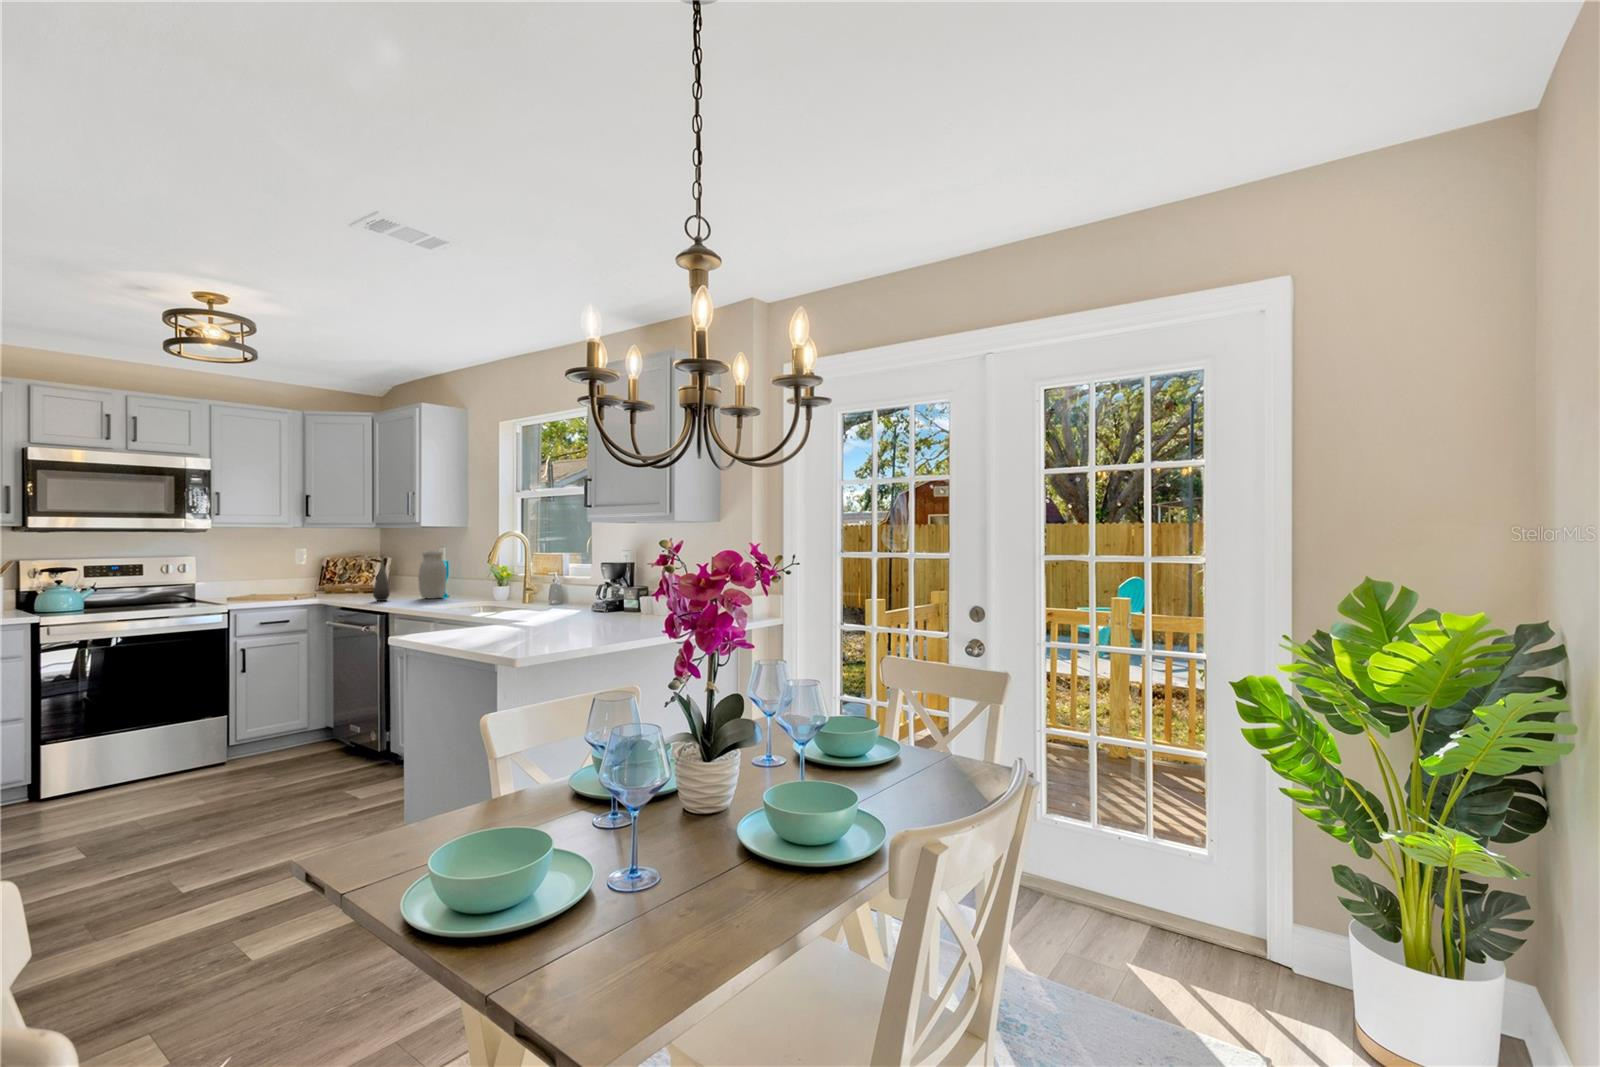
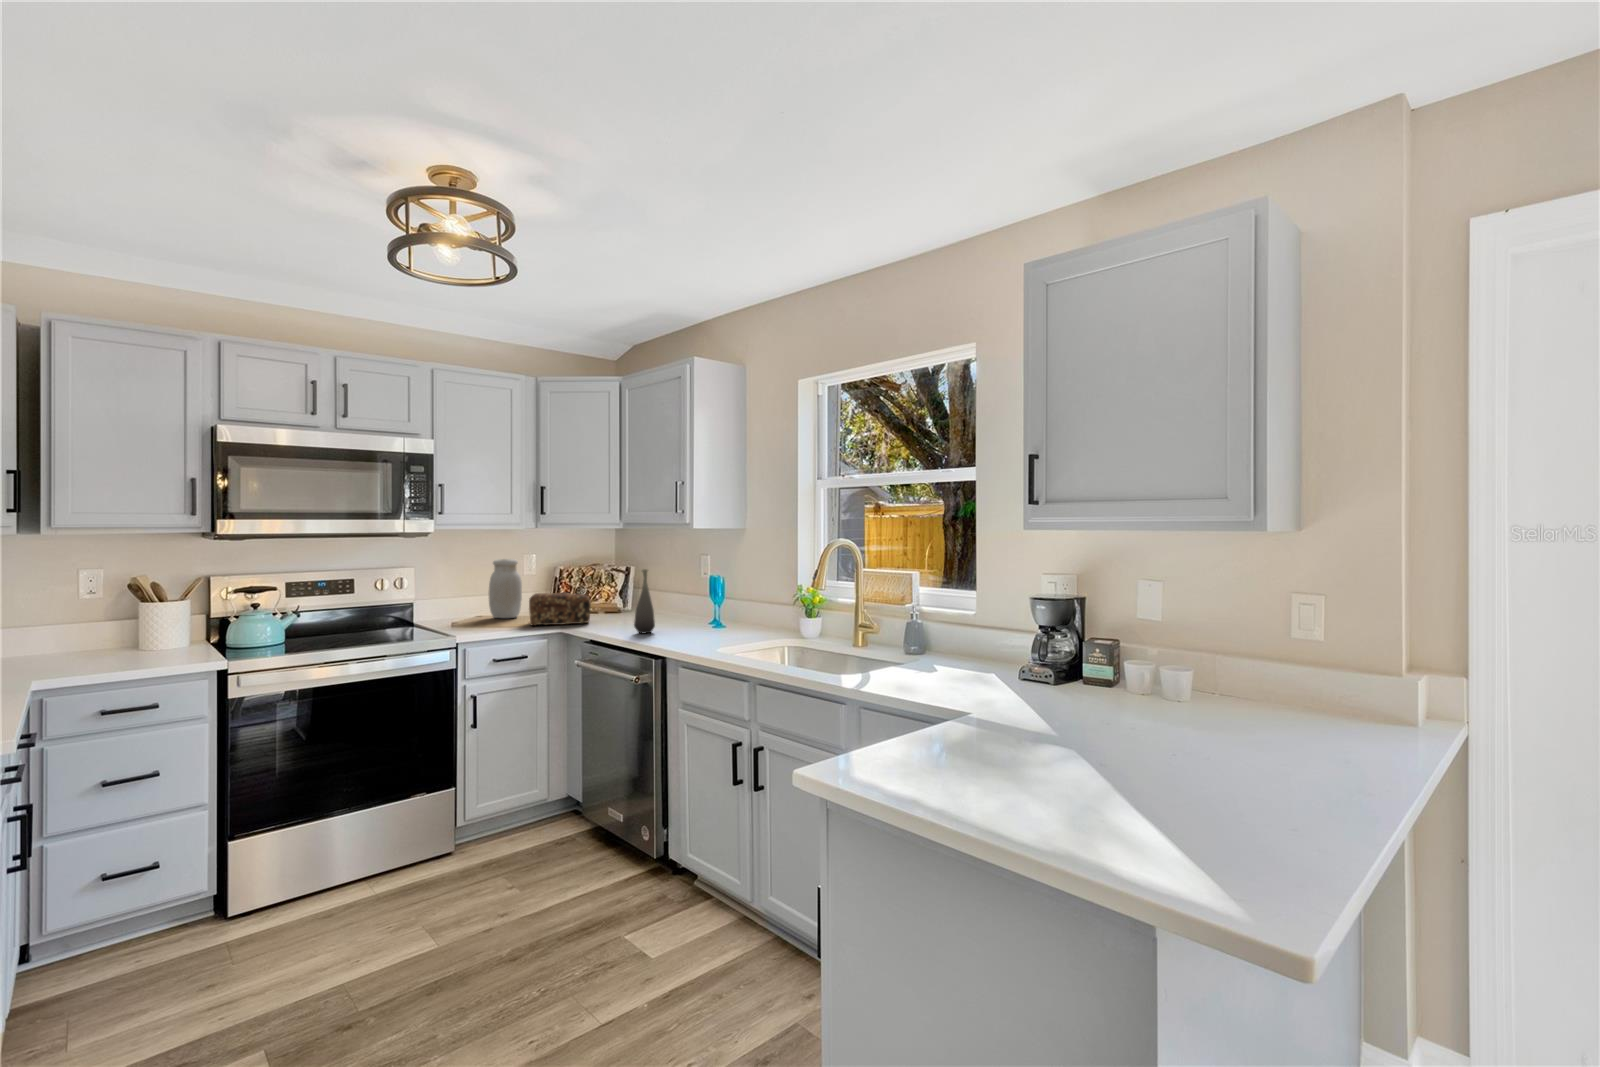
jar: present [418,551,446,598] -> present [489,559,522,618]
bread loaf: none [293,574,345,599] -> present [529,593,591,626]

